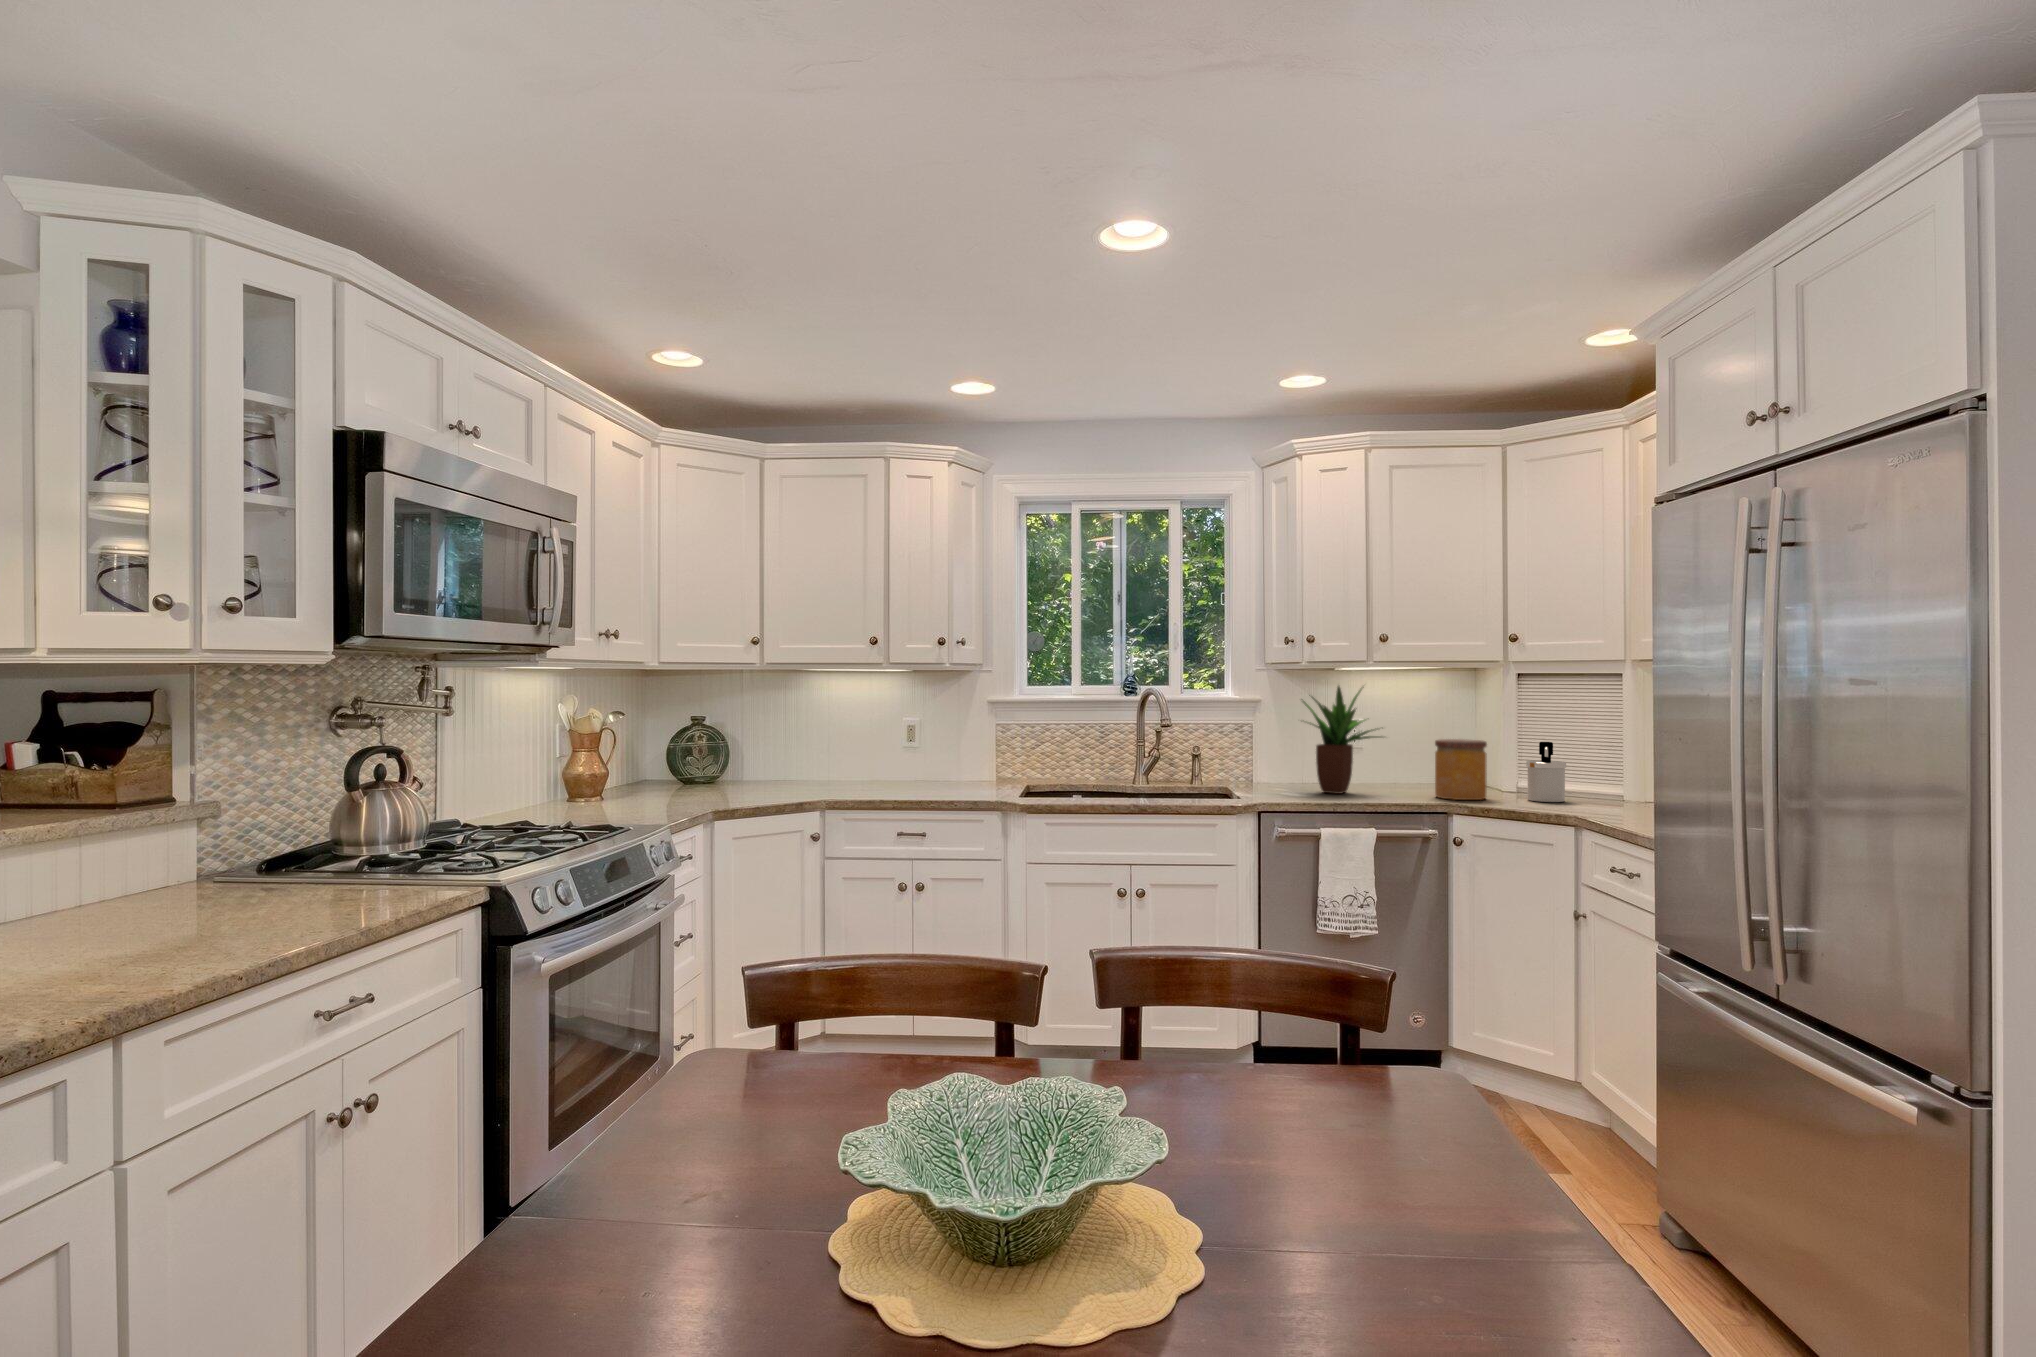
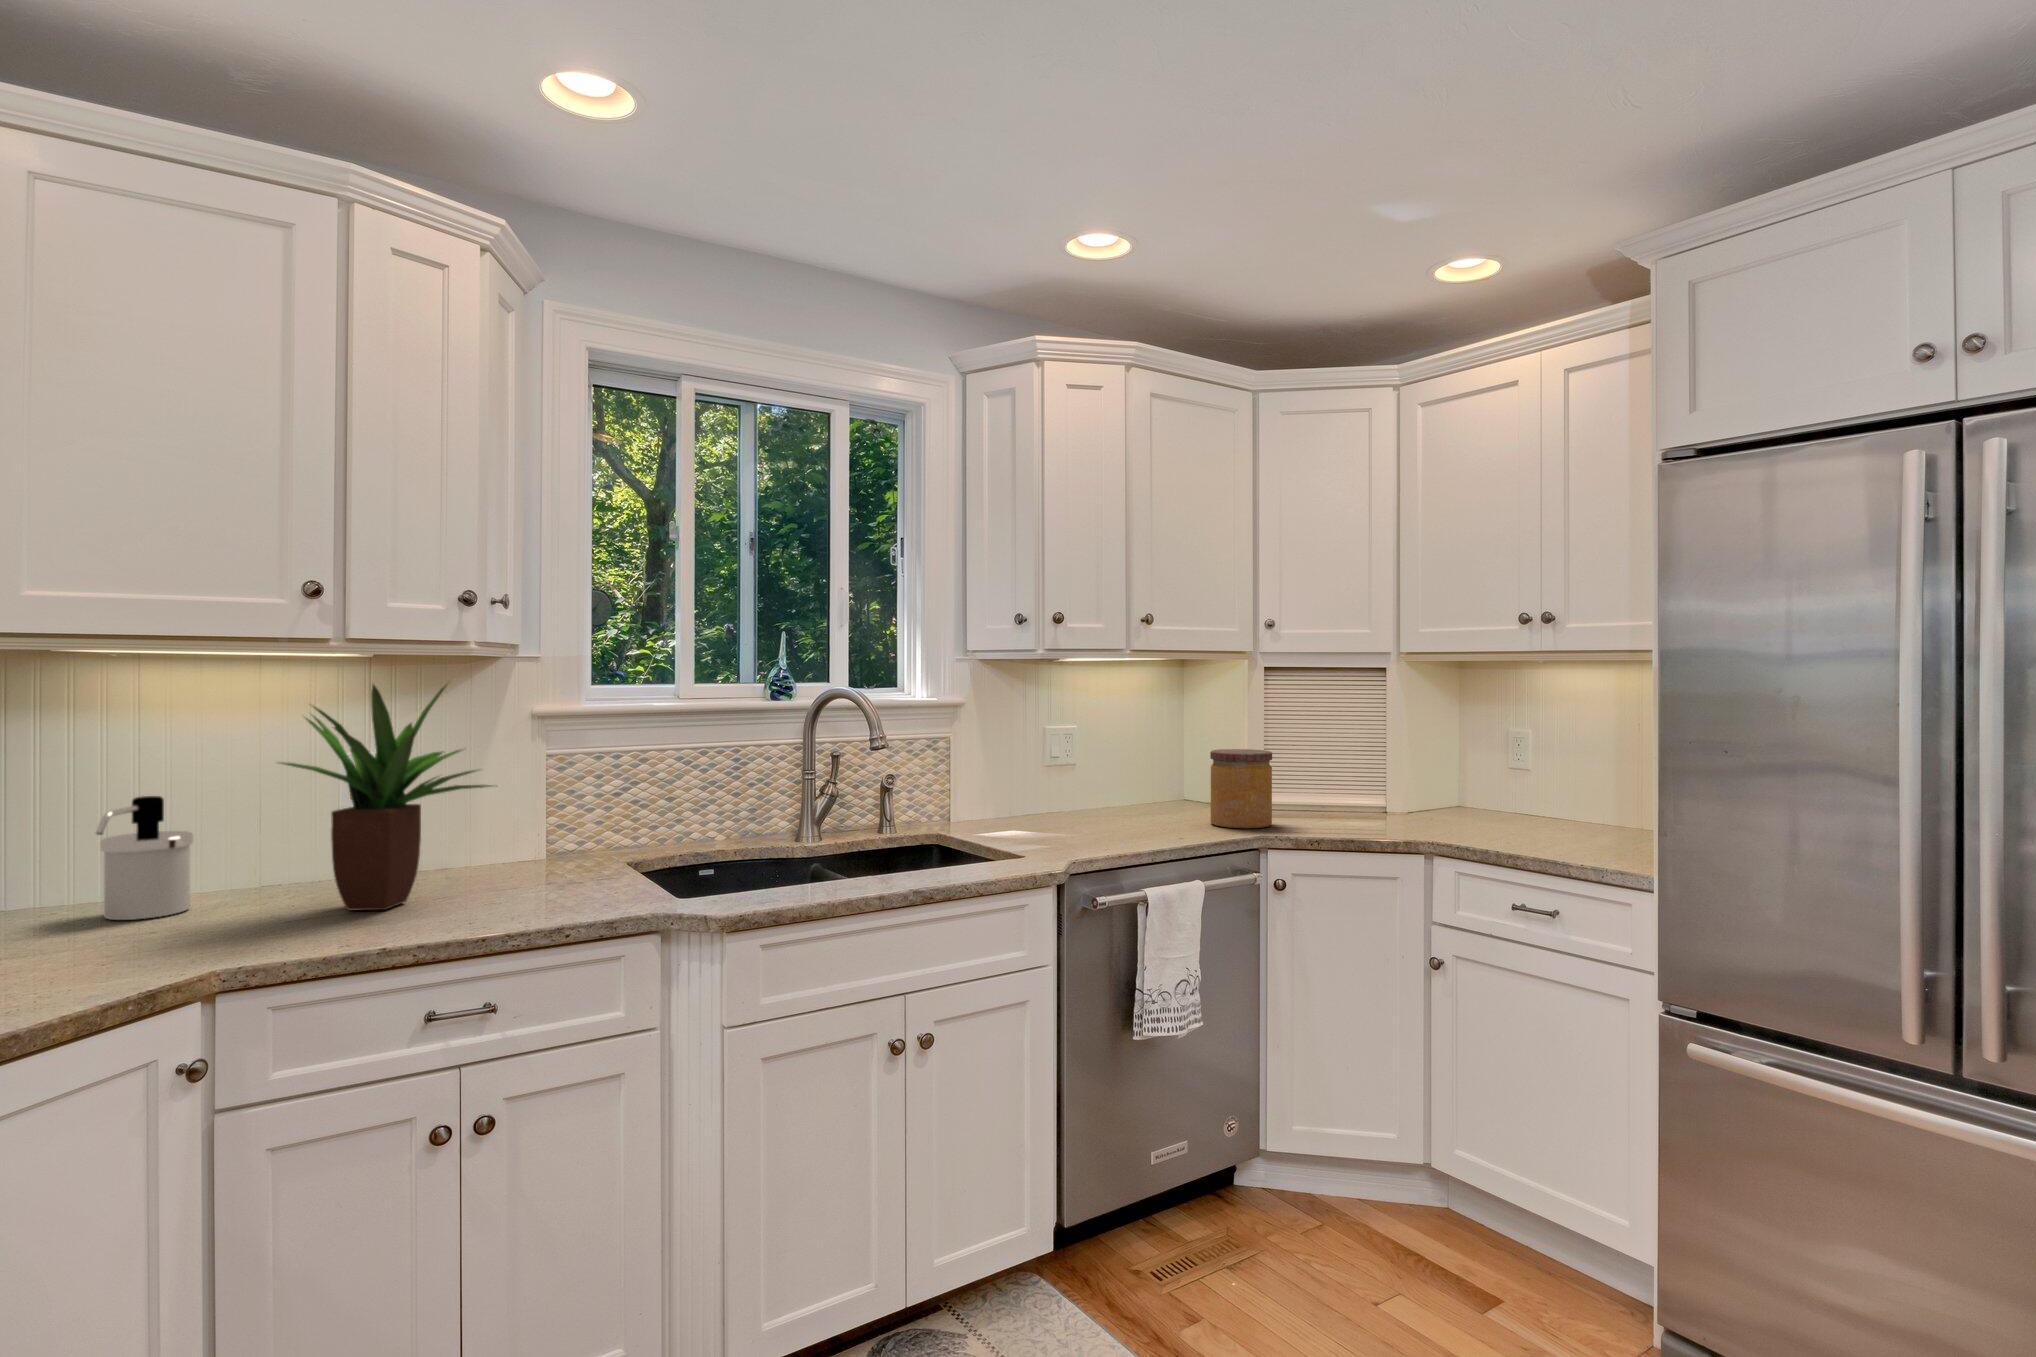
potted plant: present [1303,686,1381,794] -> present [282,684,491,910]
soap dispenser: present [1526,742,1566,802] -> present [96,796,193,920]

